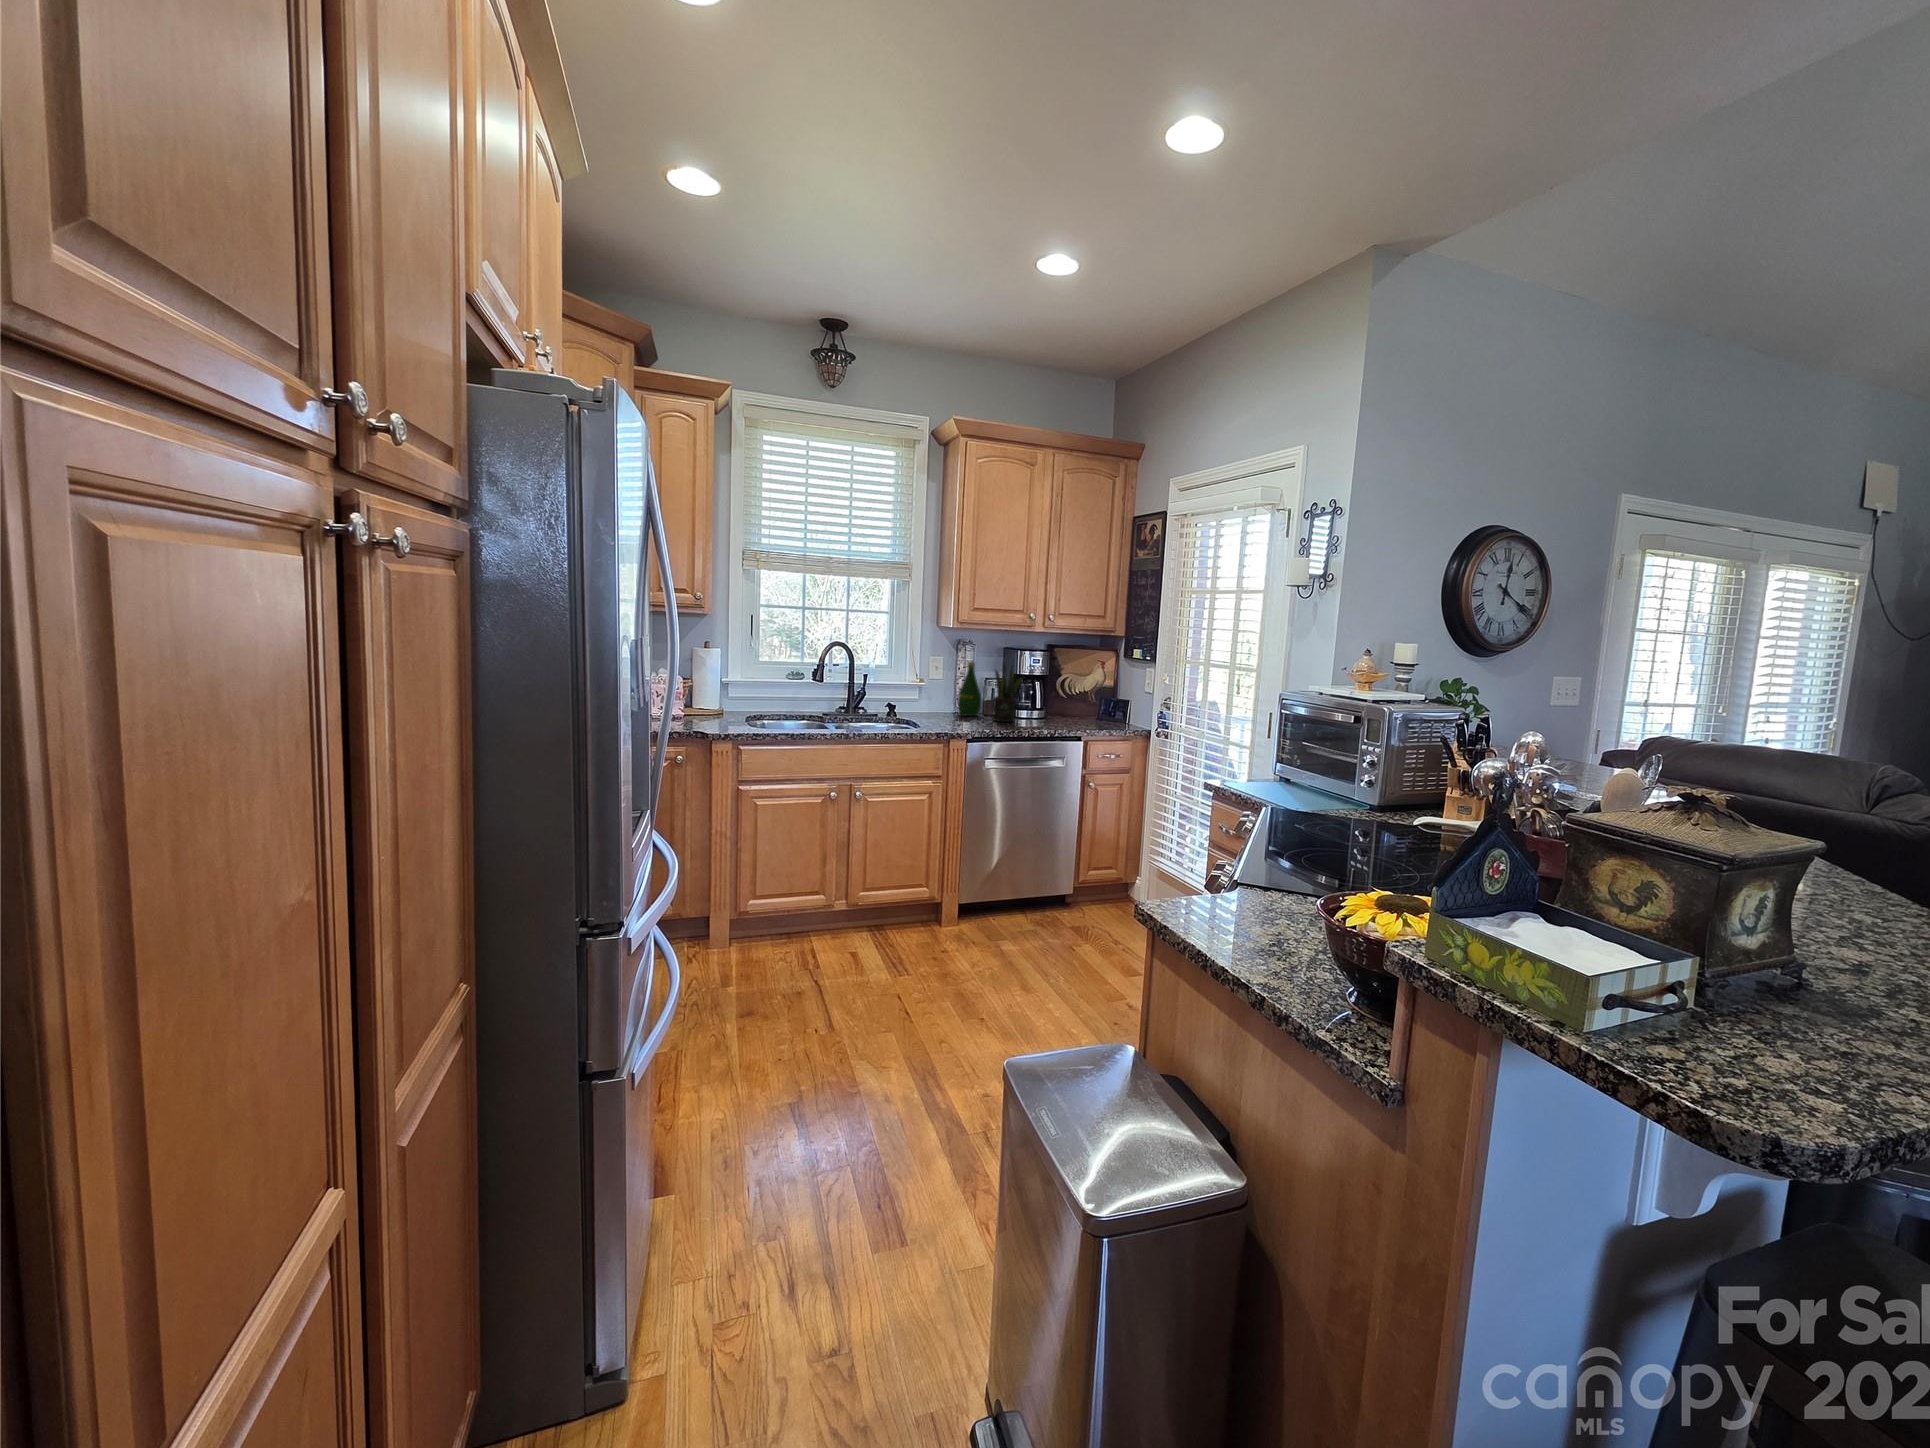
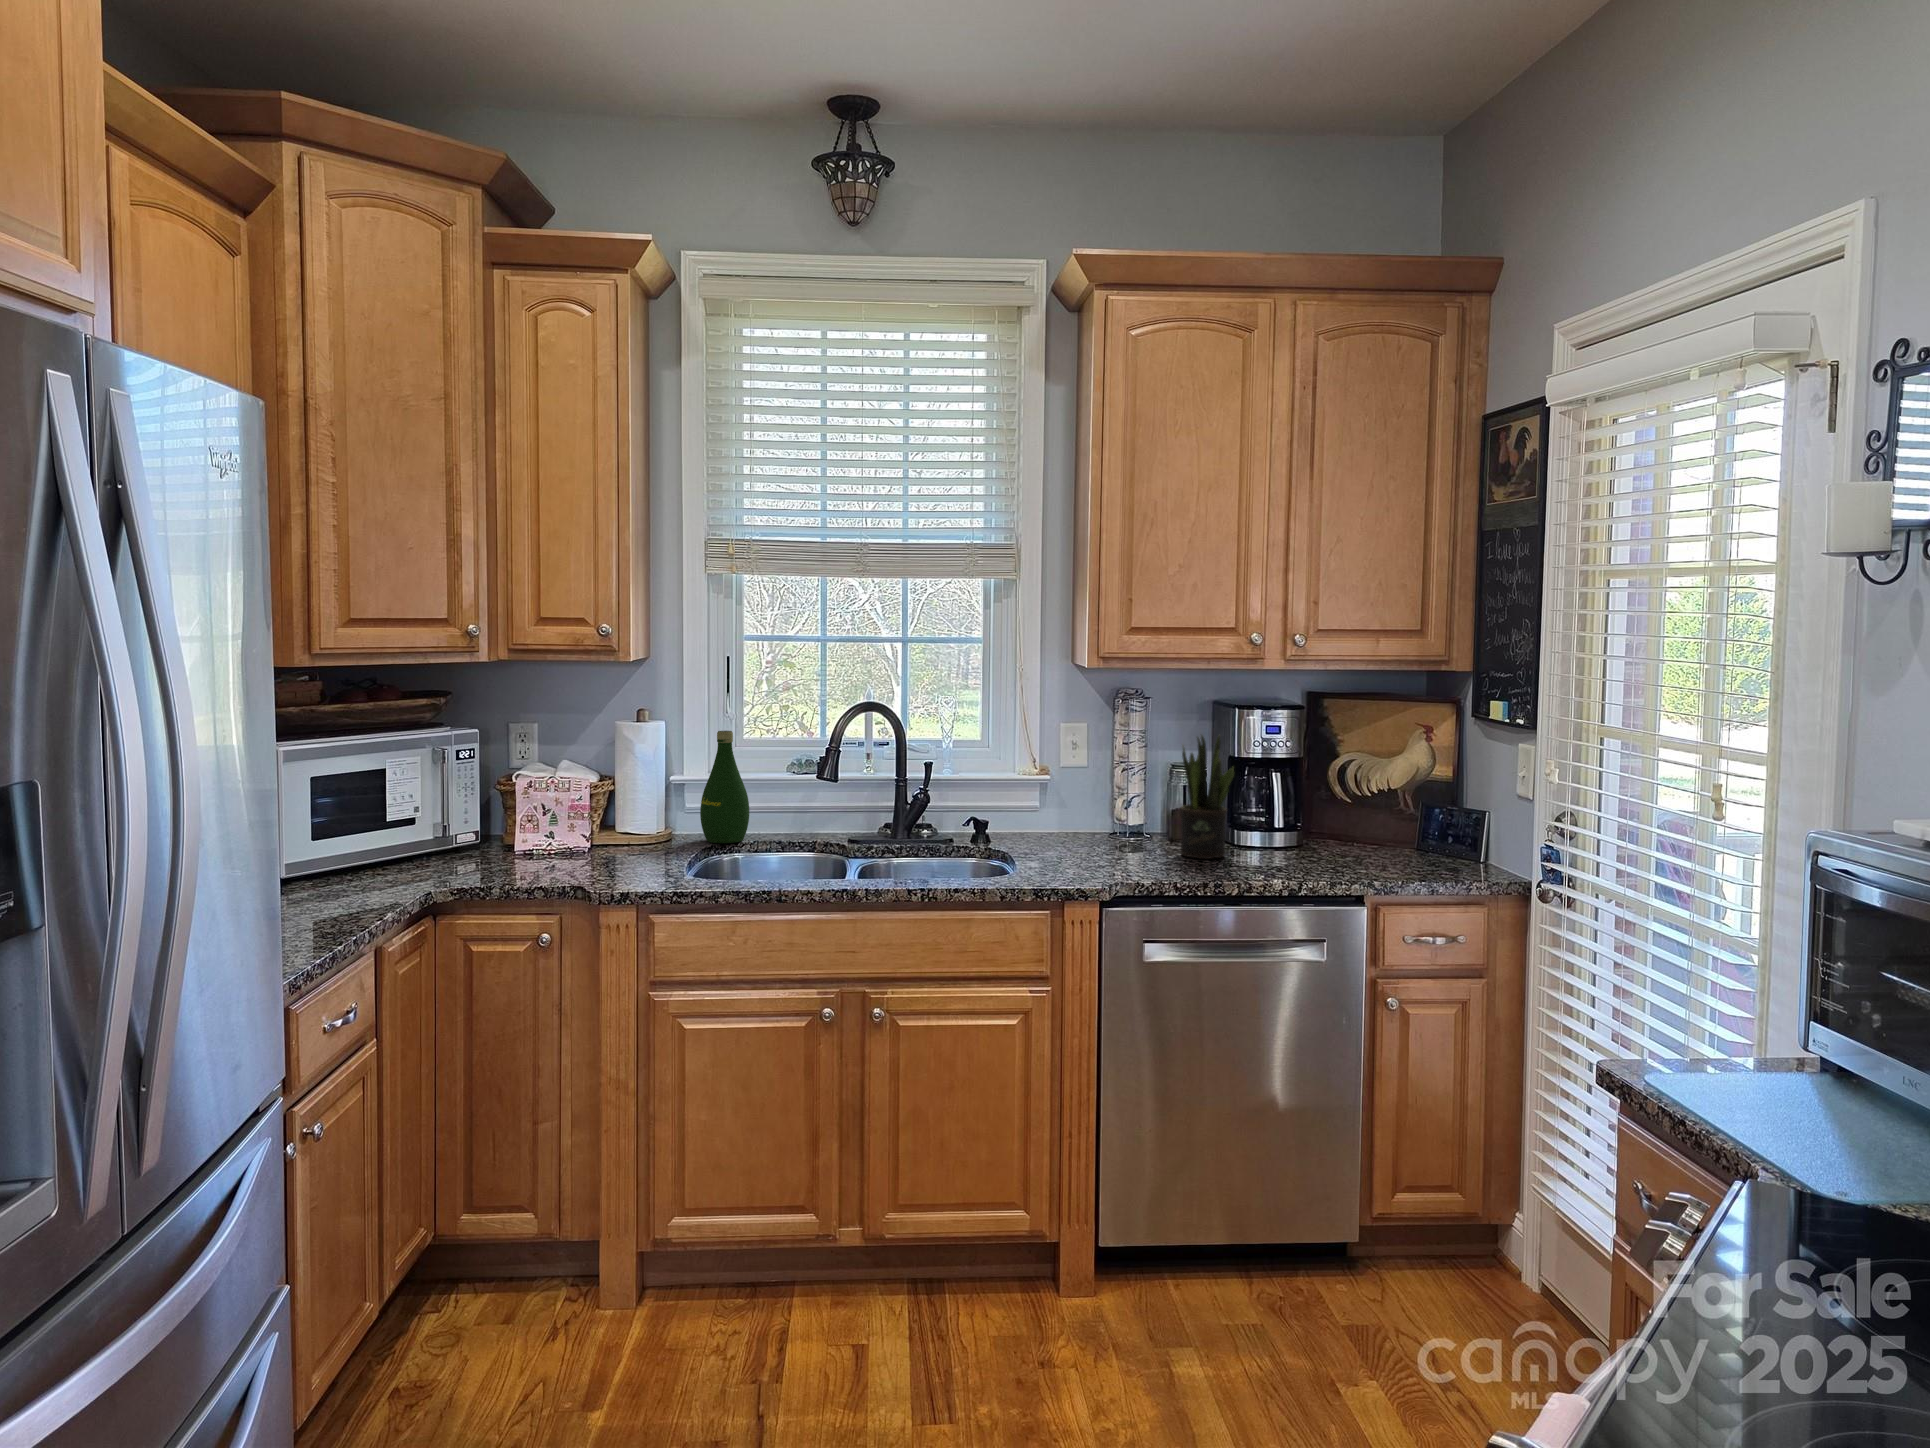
bottle: present [958,662,982,716] -> present [700,731,749,843]

